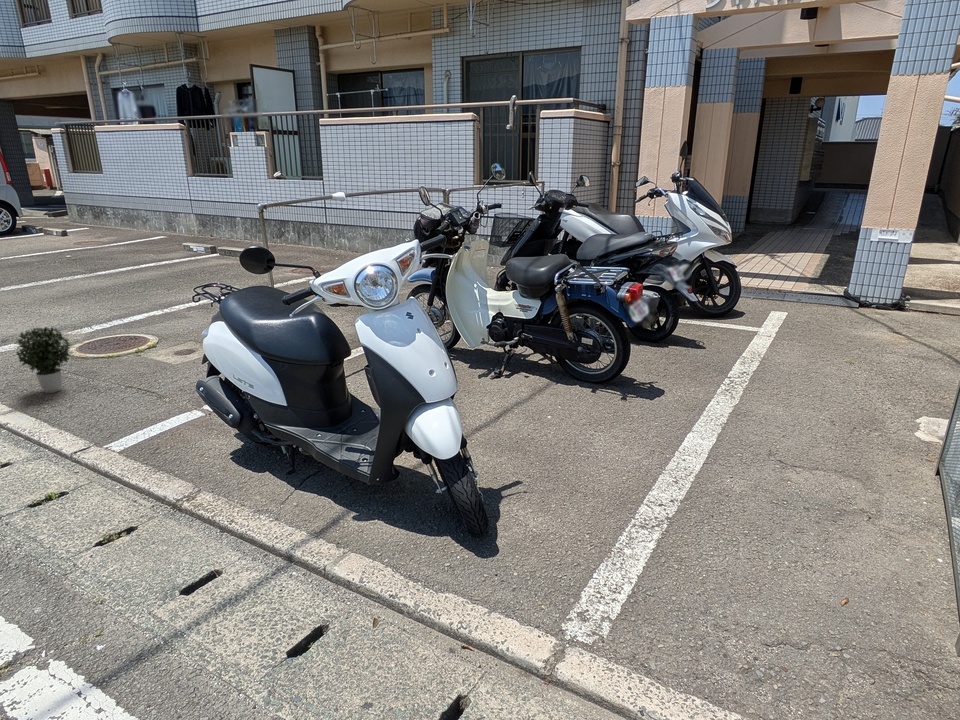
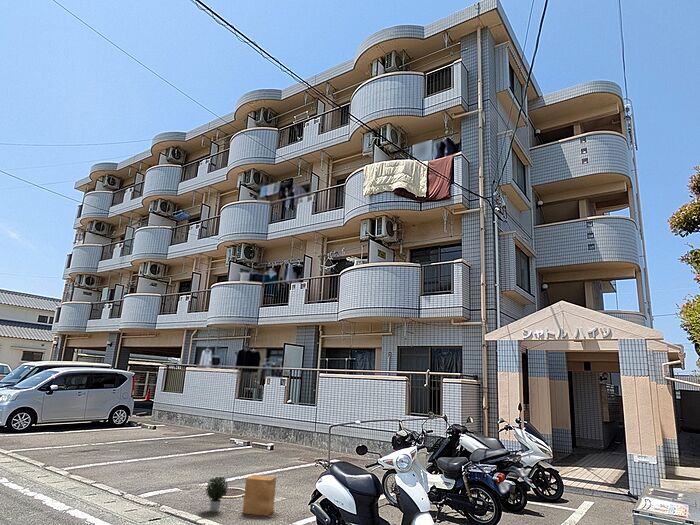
cardboard box: none [98,317,182,392] -> present [243,475,276,516]

